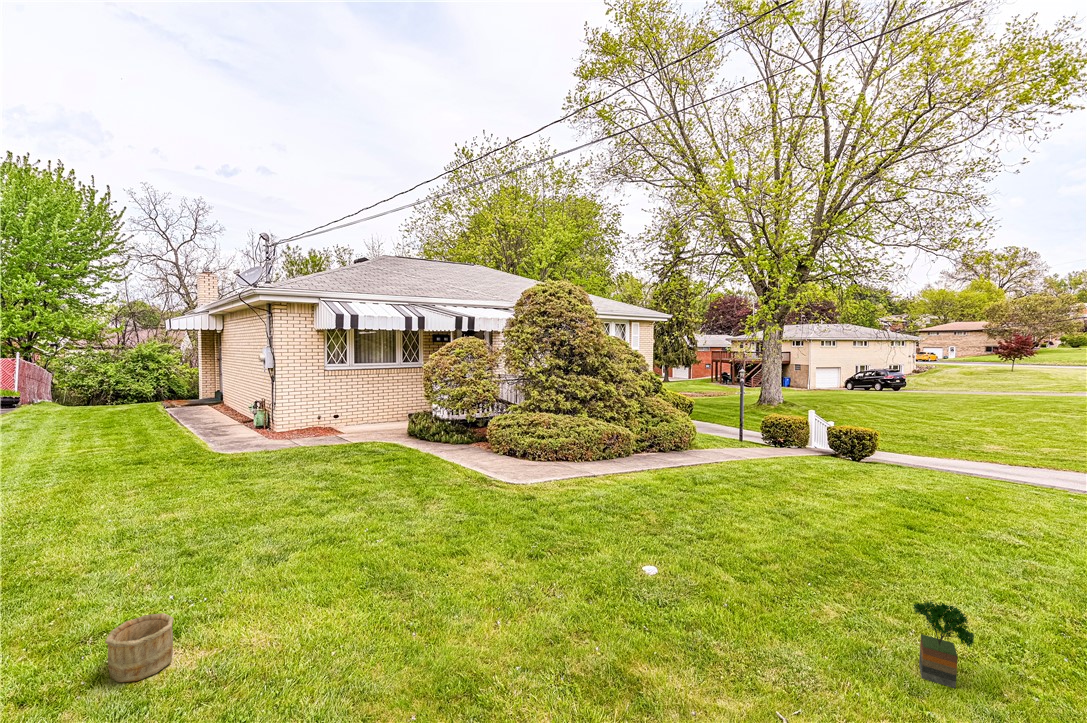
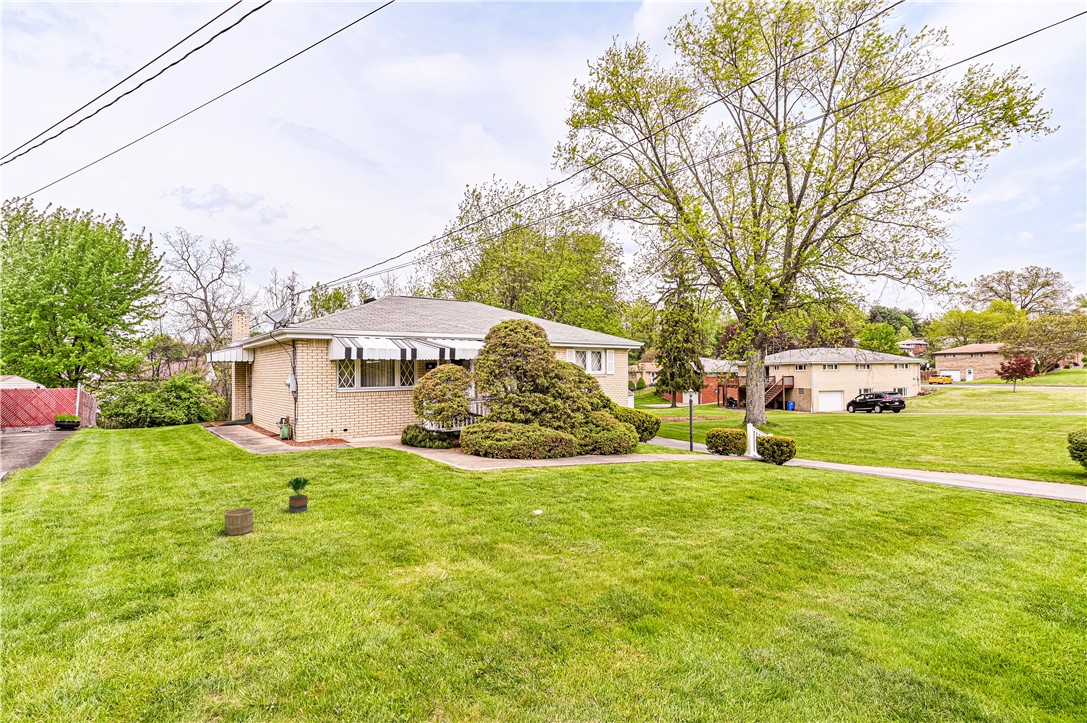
potted tree: present [913,601,975,688] -> present [287,477,311,513]

